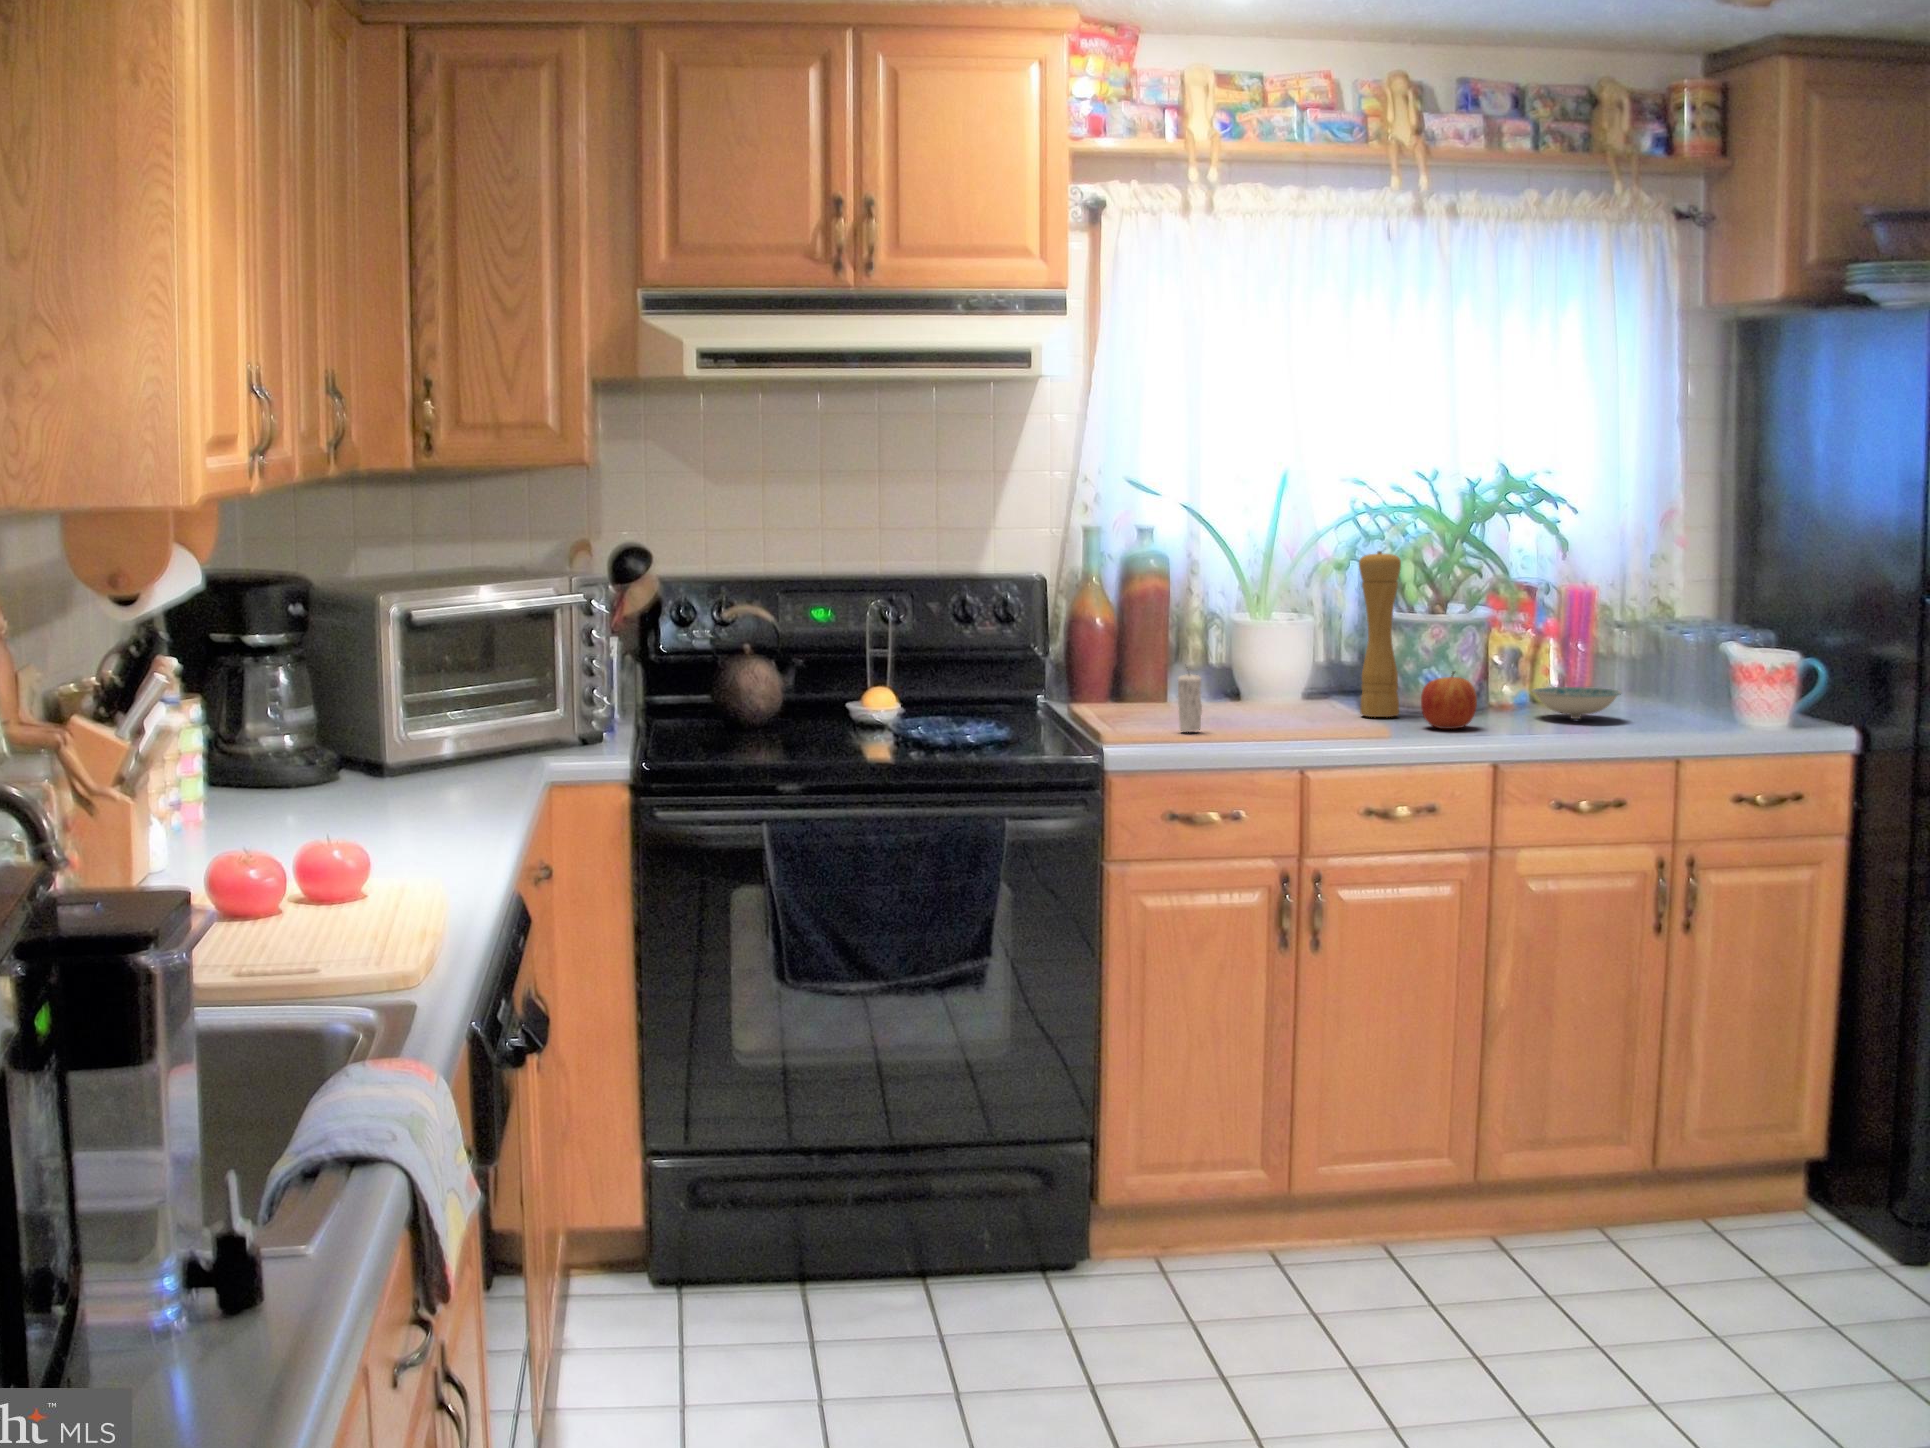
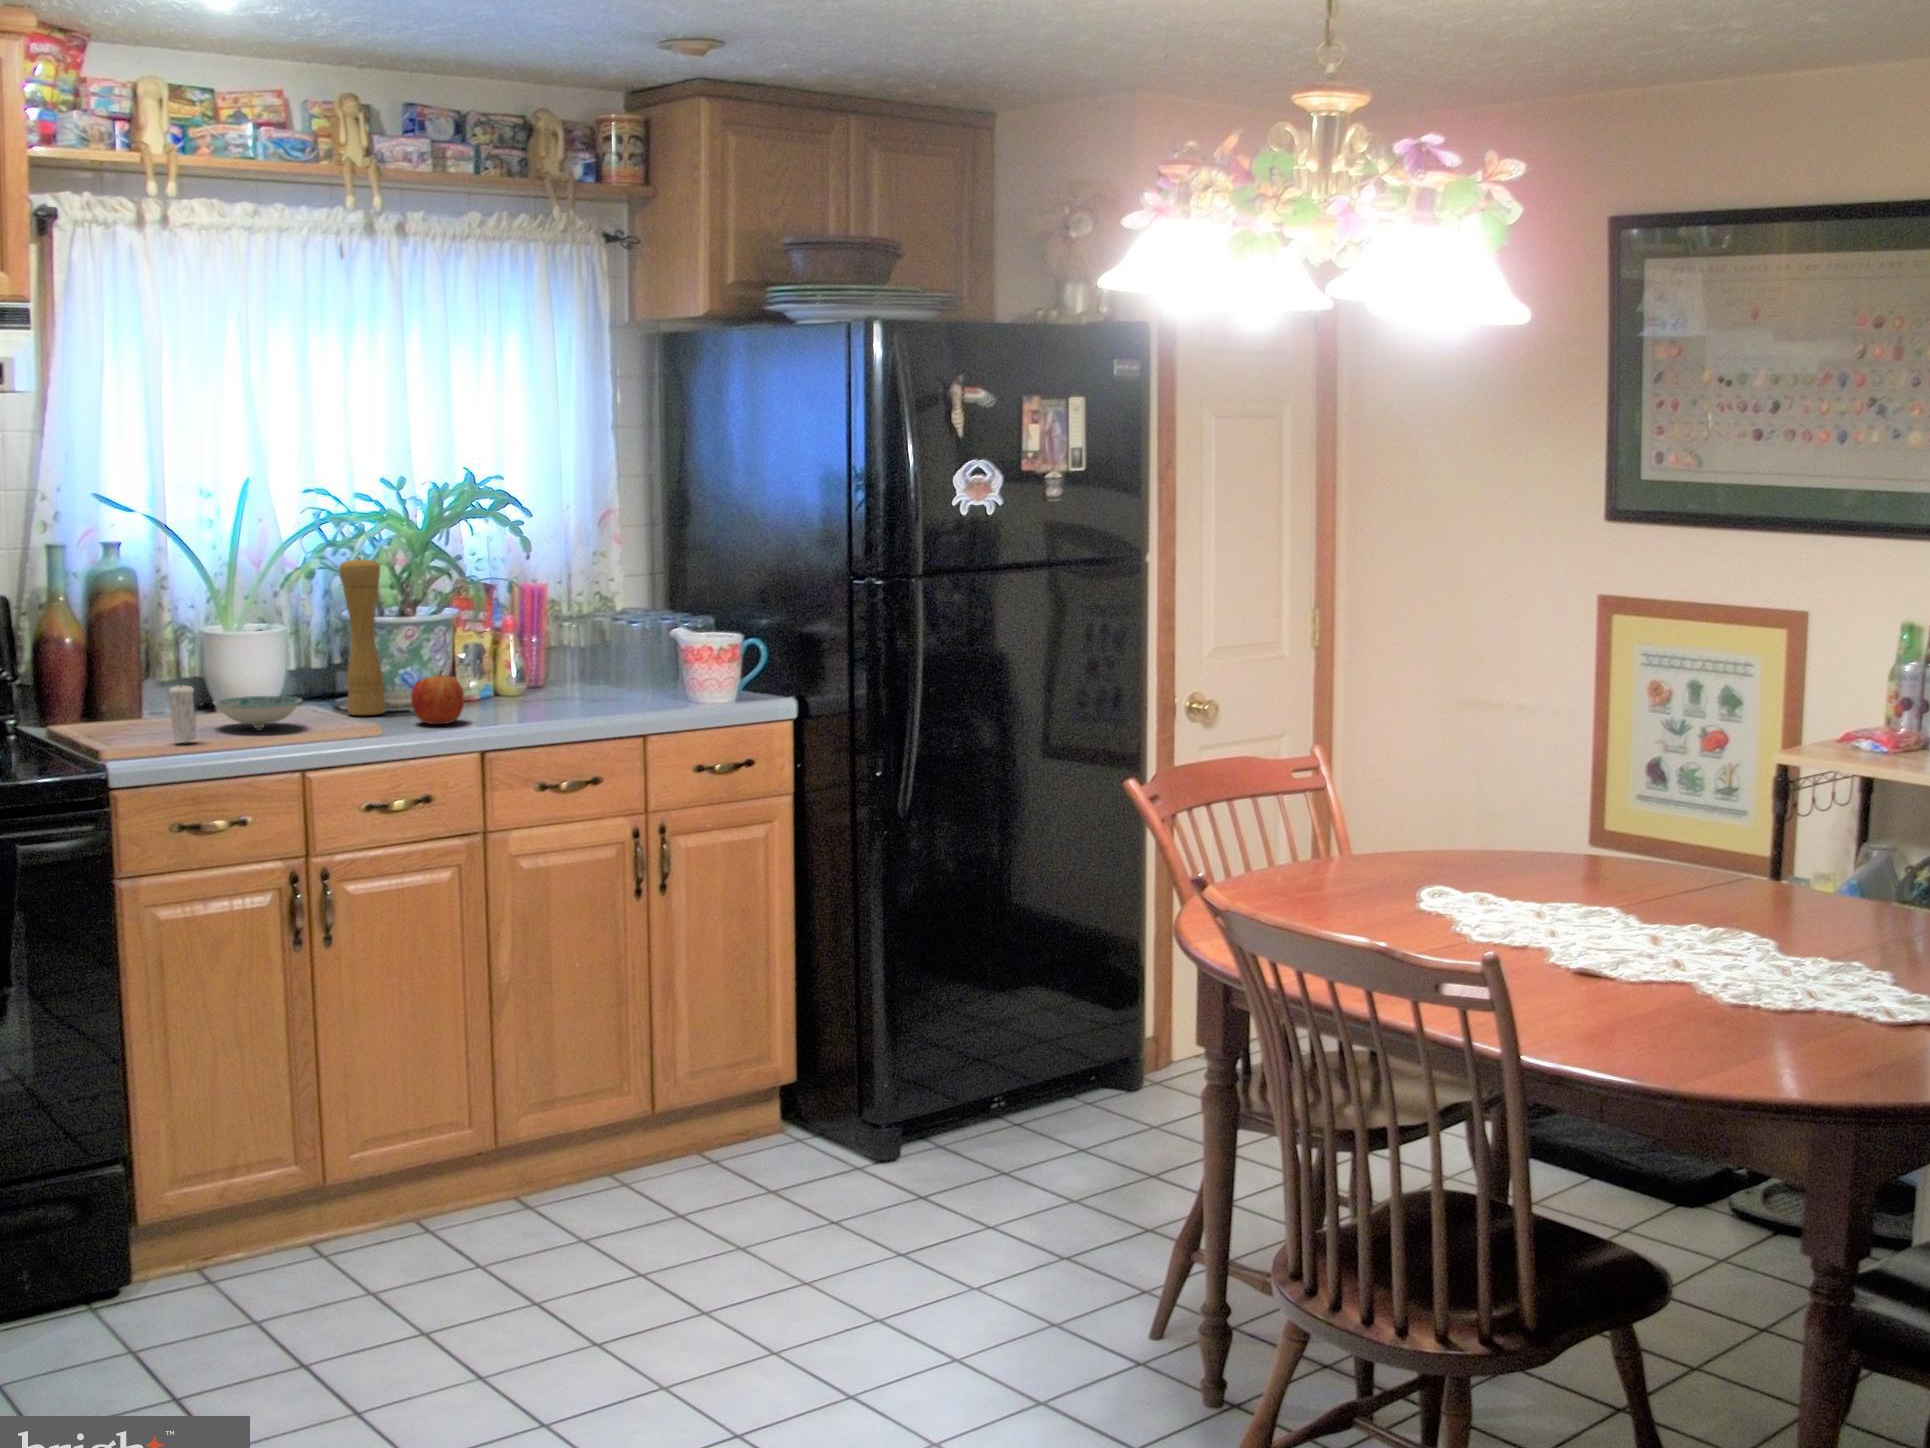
ceramic bowl: present [1532,687,1621,719] -> present [213,696,302,728]

